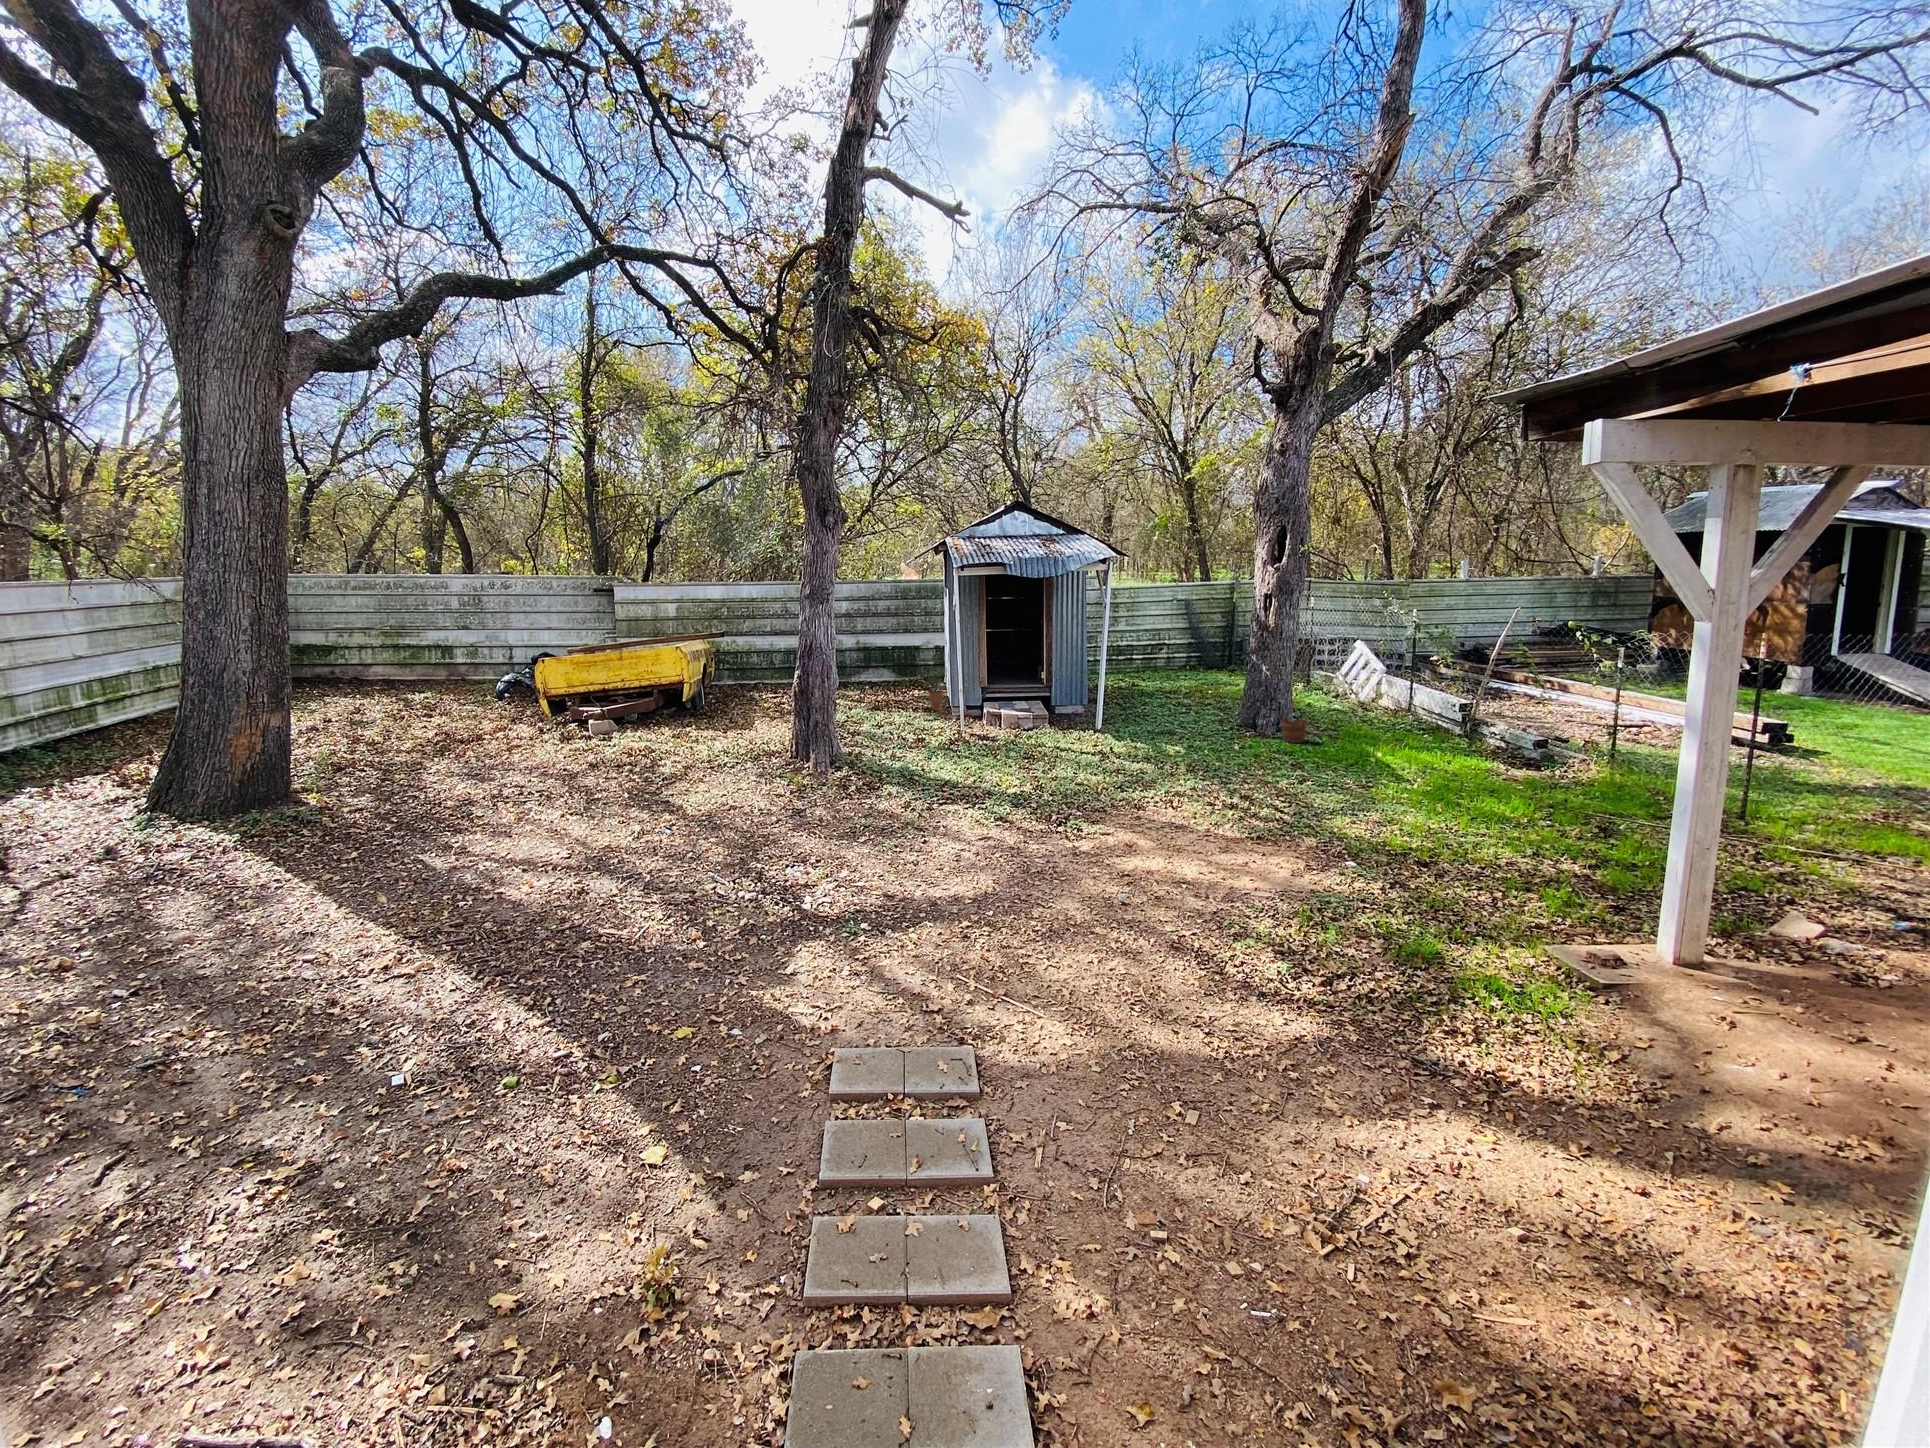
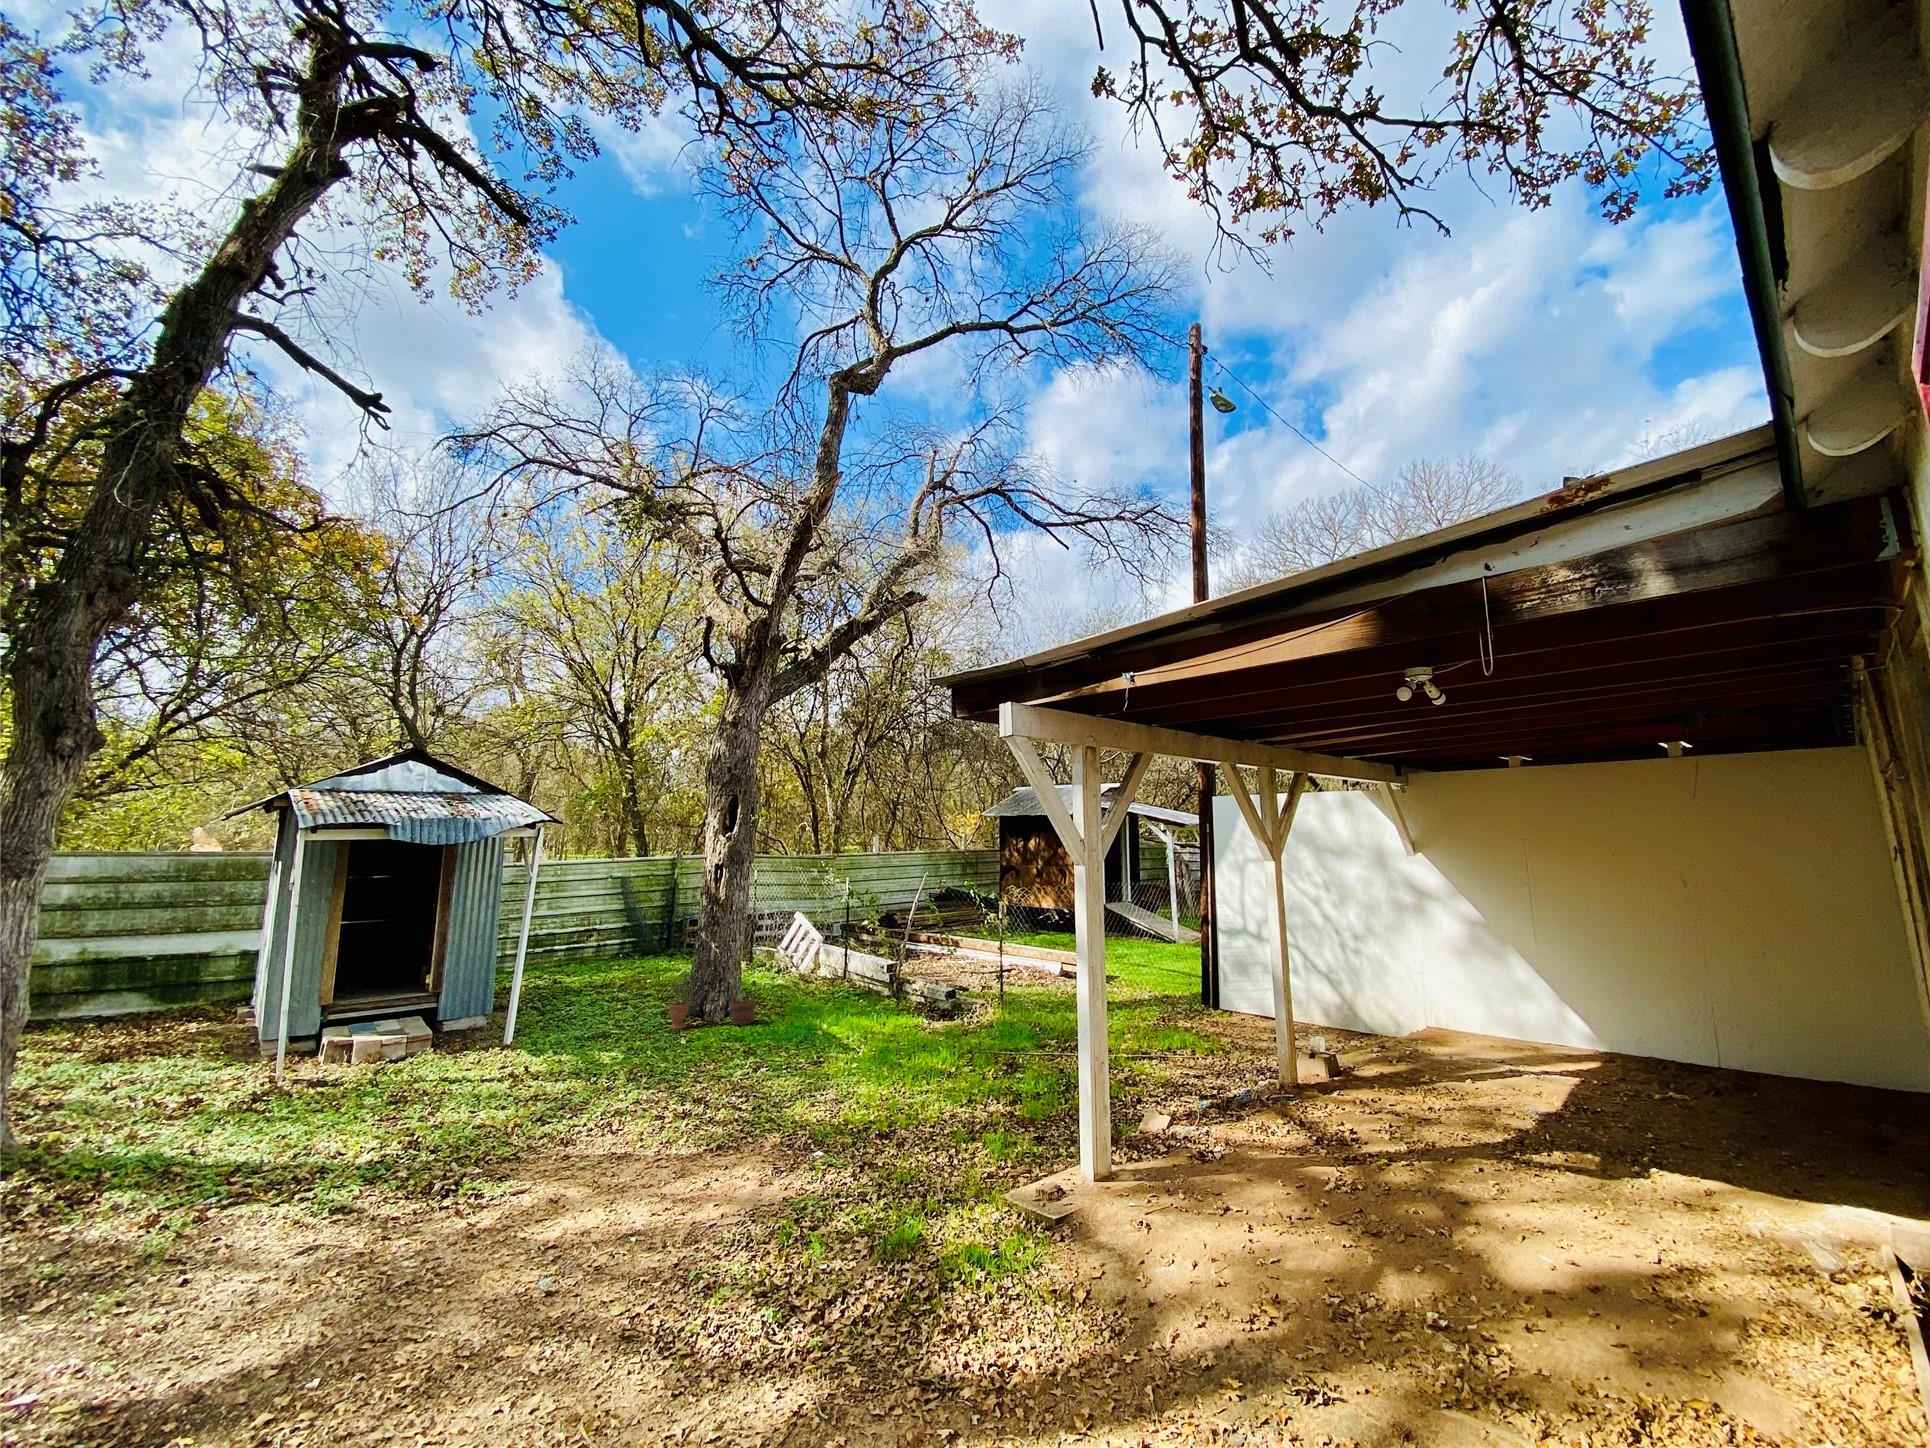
potted plant: present [929,668,944,711] -> present [667,970,696,1029]

